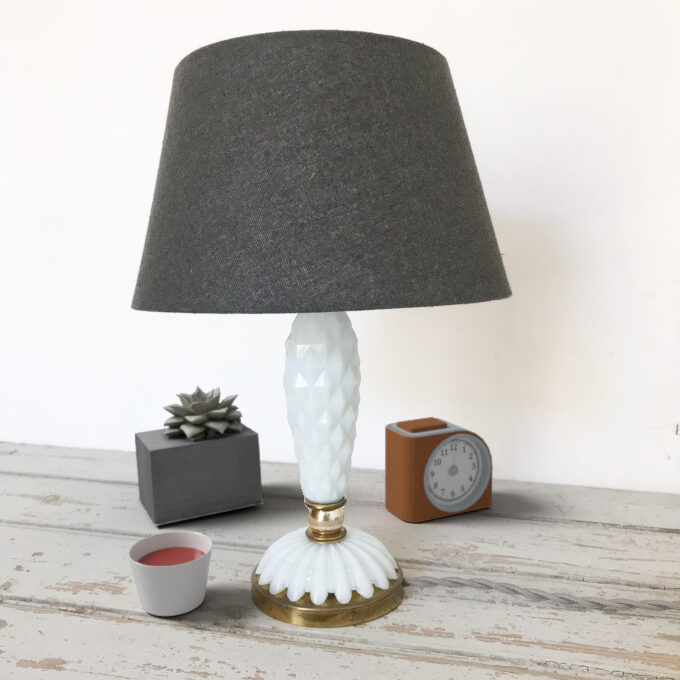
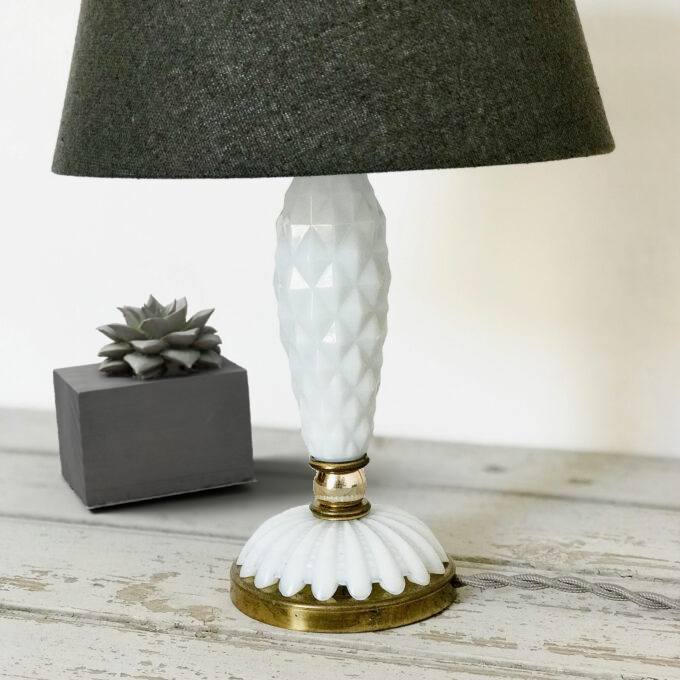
alarm clock: present [385,417,493,523] -> none [450,346,625,511]
candle: present [128,531,212,616] -> none [51,502,172,616]

